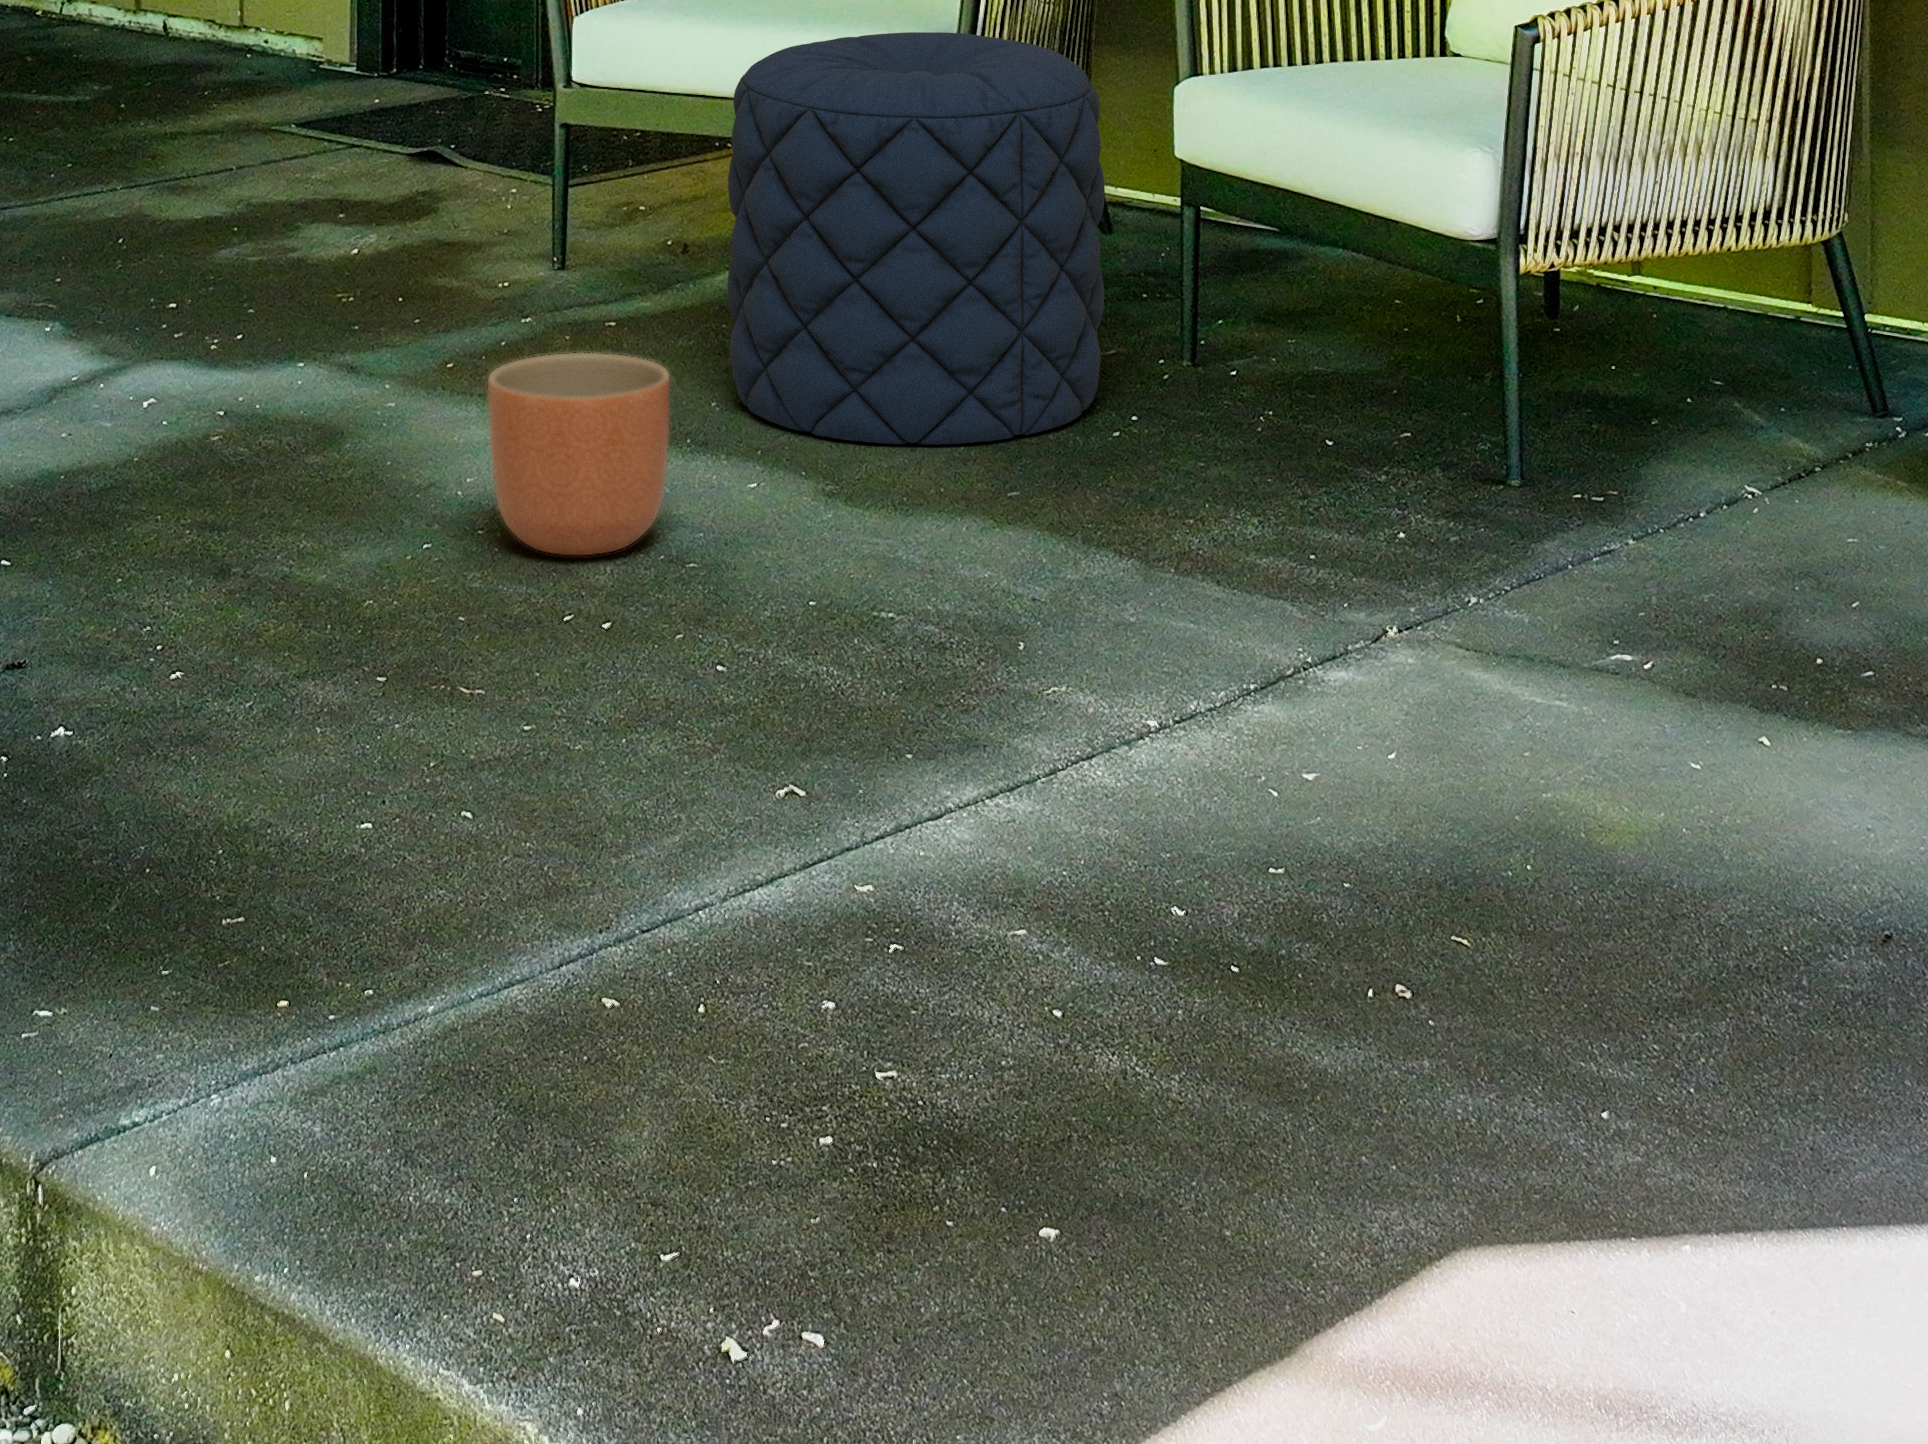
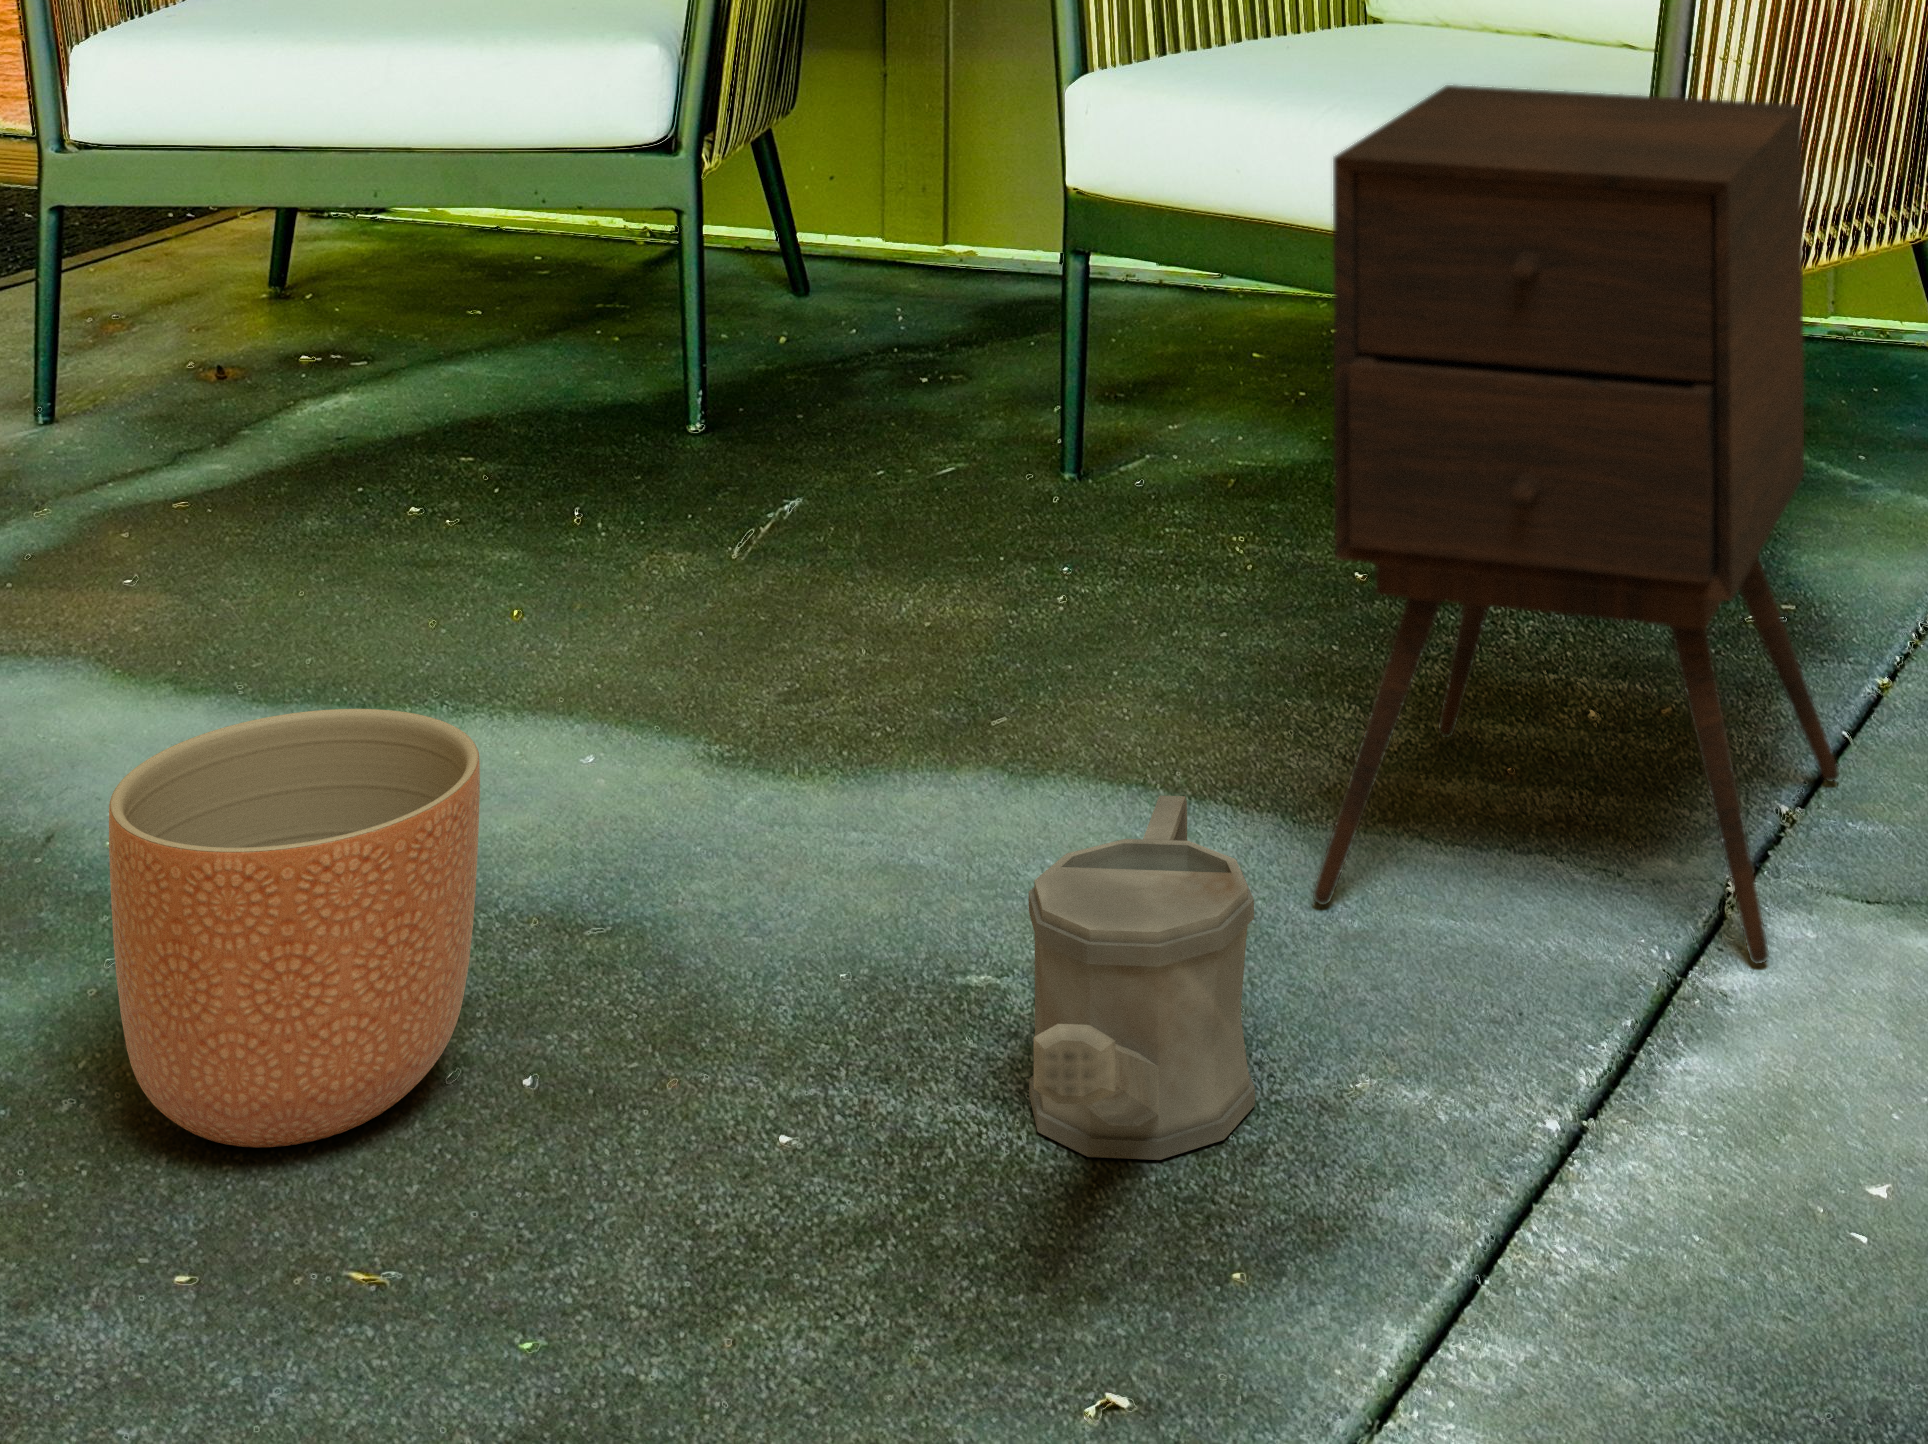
pouf: present [727,32,1105,445] -> none [417,49,1029,745]
side table: none [1149,77,1528,606] -> present [1313,85,1839,964]
watering can: none [871,455,1047,622] -> present [1028,796,1255,1160]

